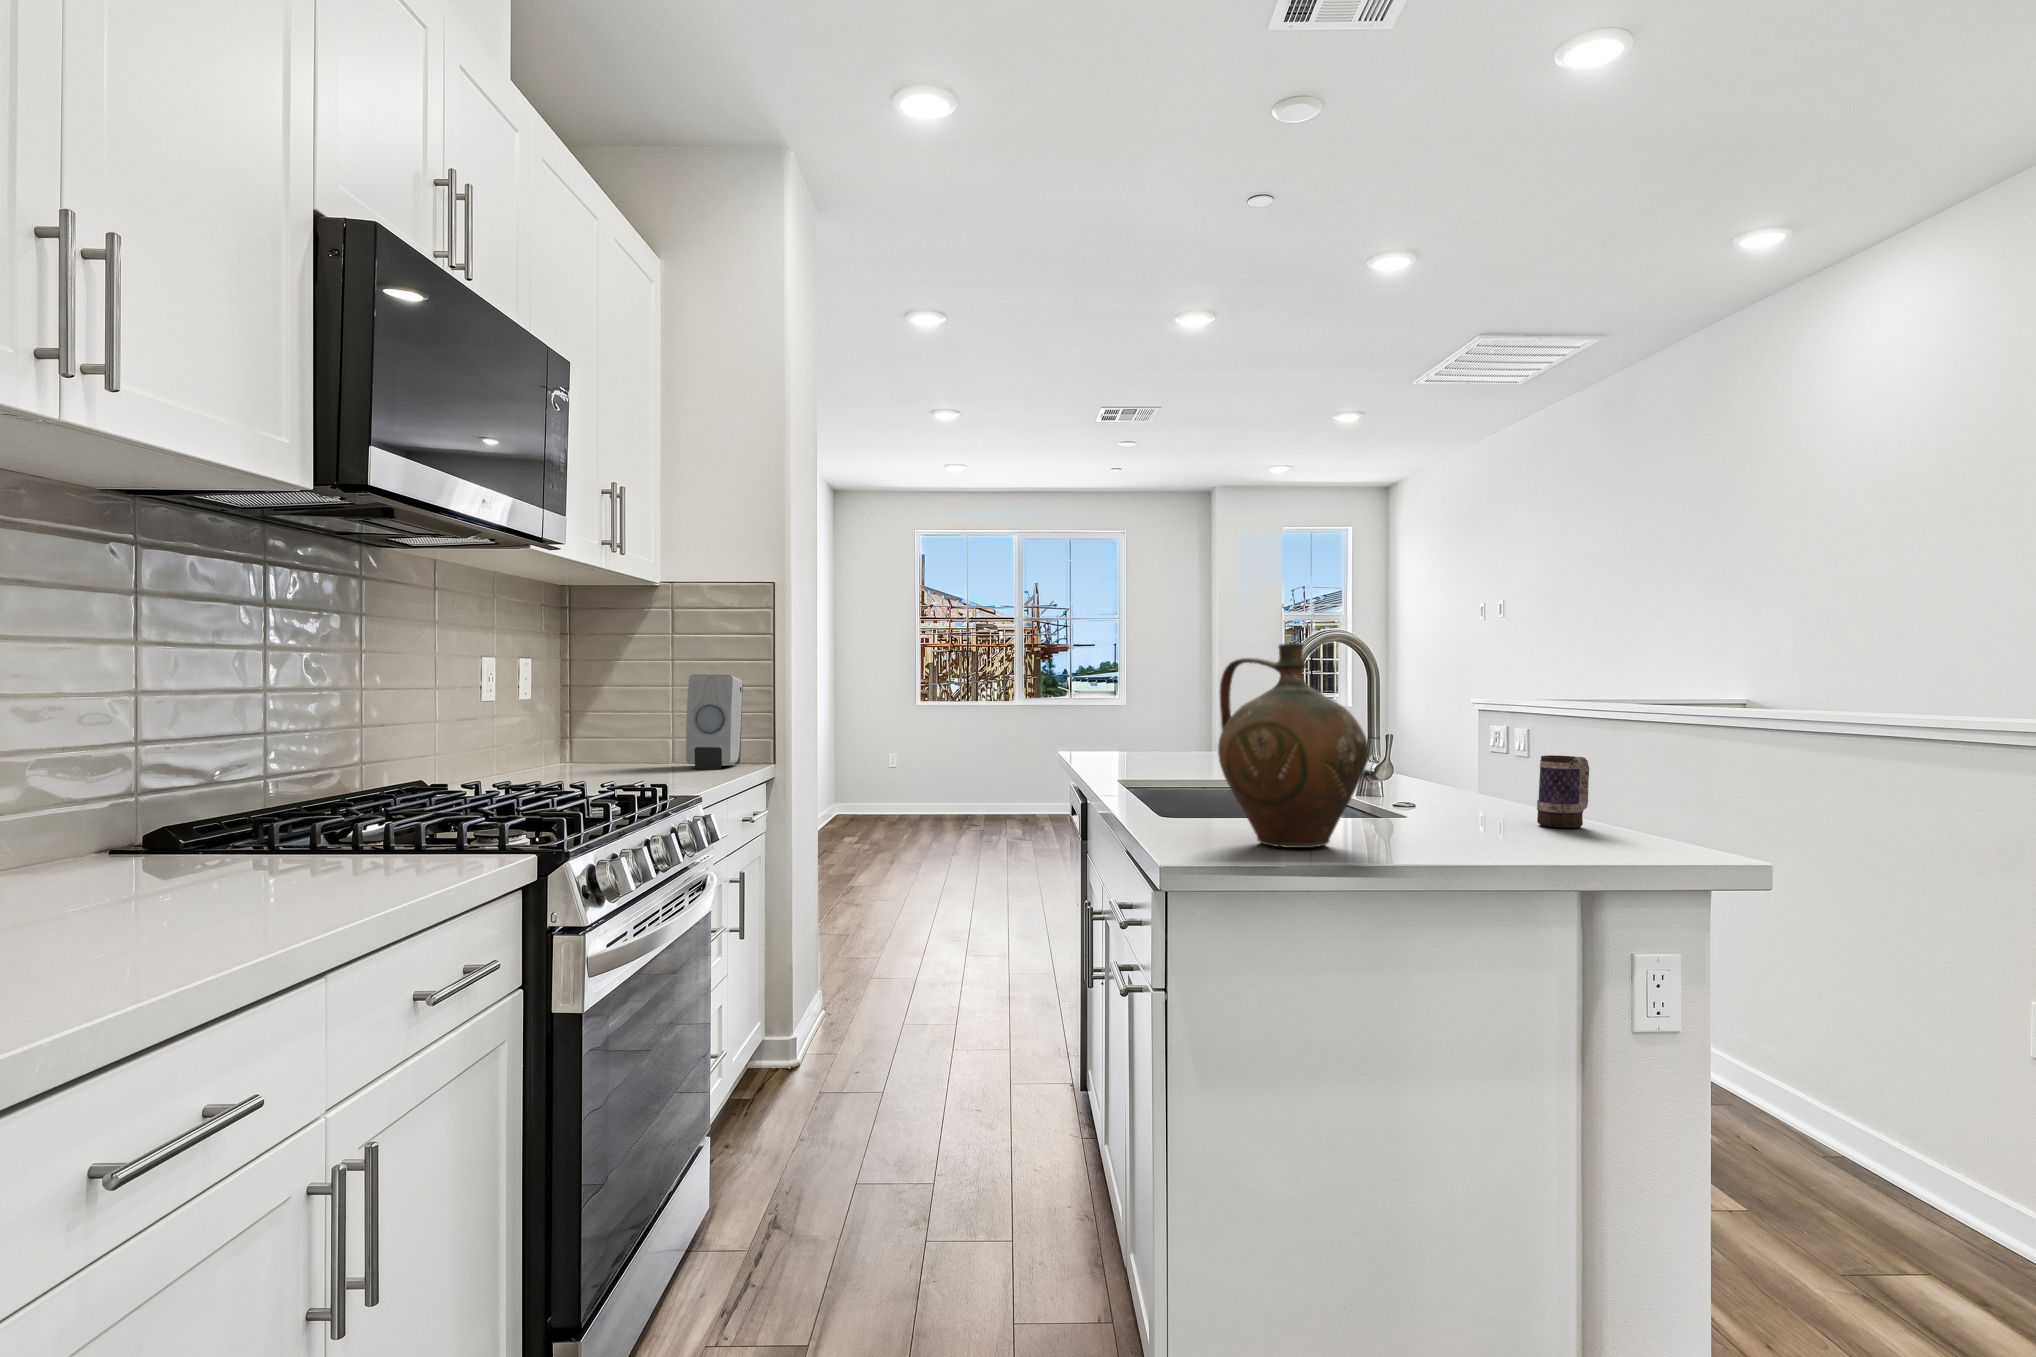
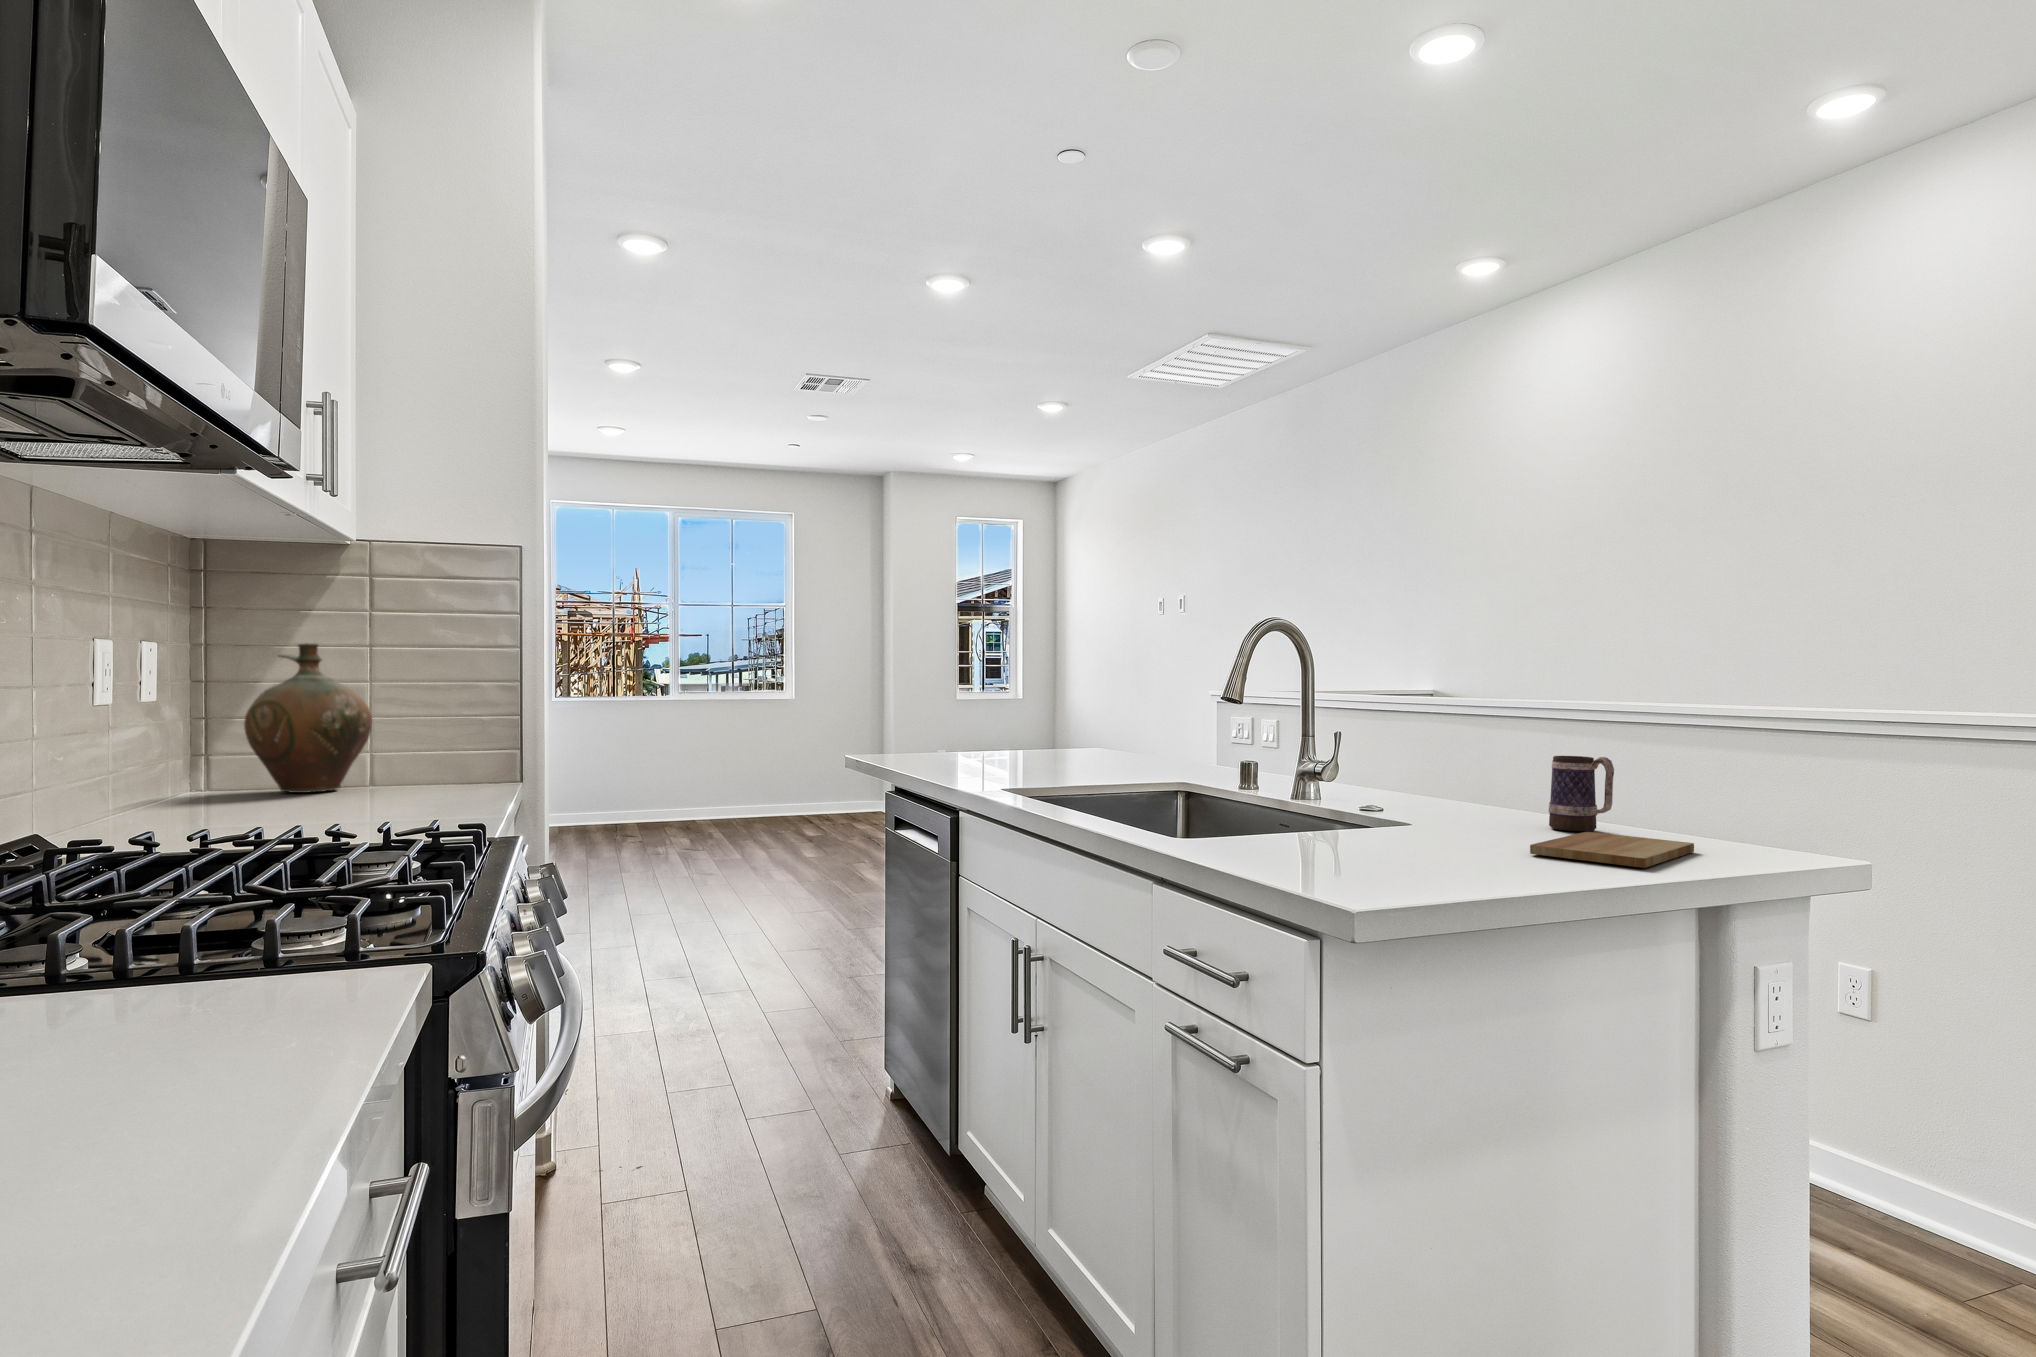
ceramic jug: present [1218,643,1369,848] -> present [244,643,372,793]
soap dispenser: present [686,674,743,769] -> none [416,668,484,797]
cutting board: none [1442,826,1624,855] -> present [1530,832,1694,868]

